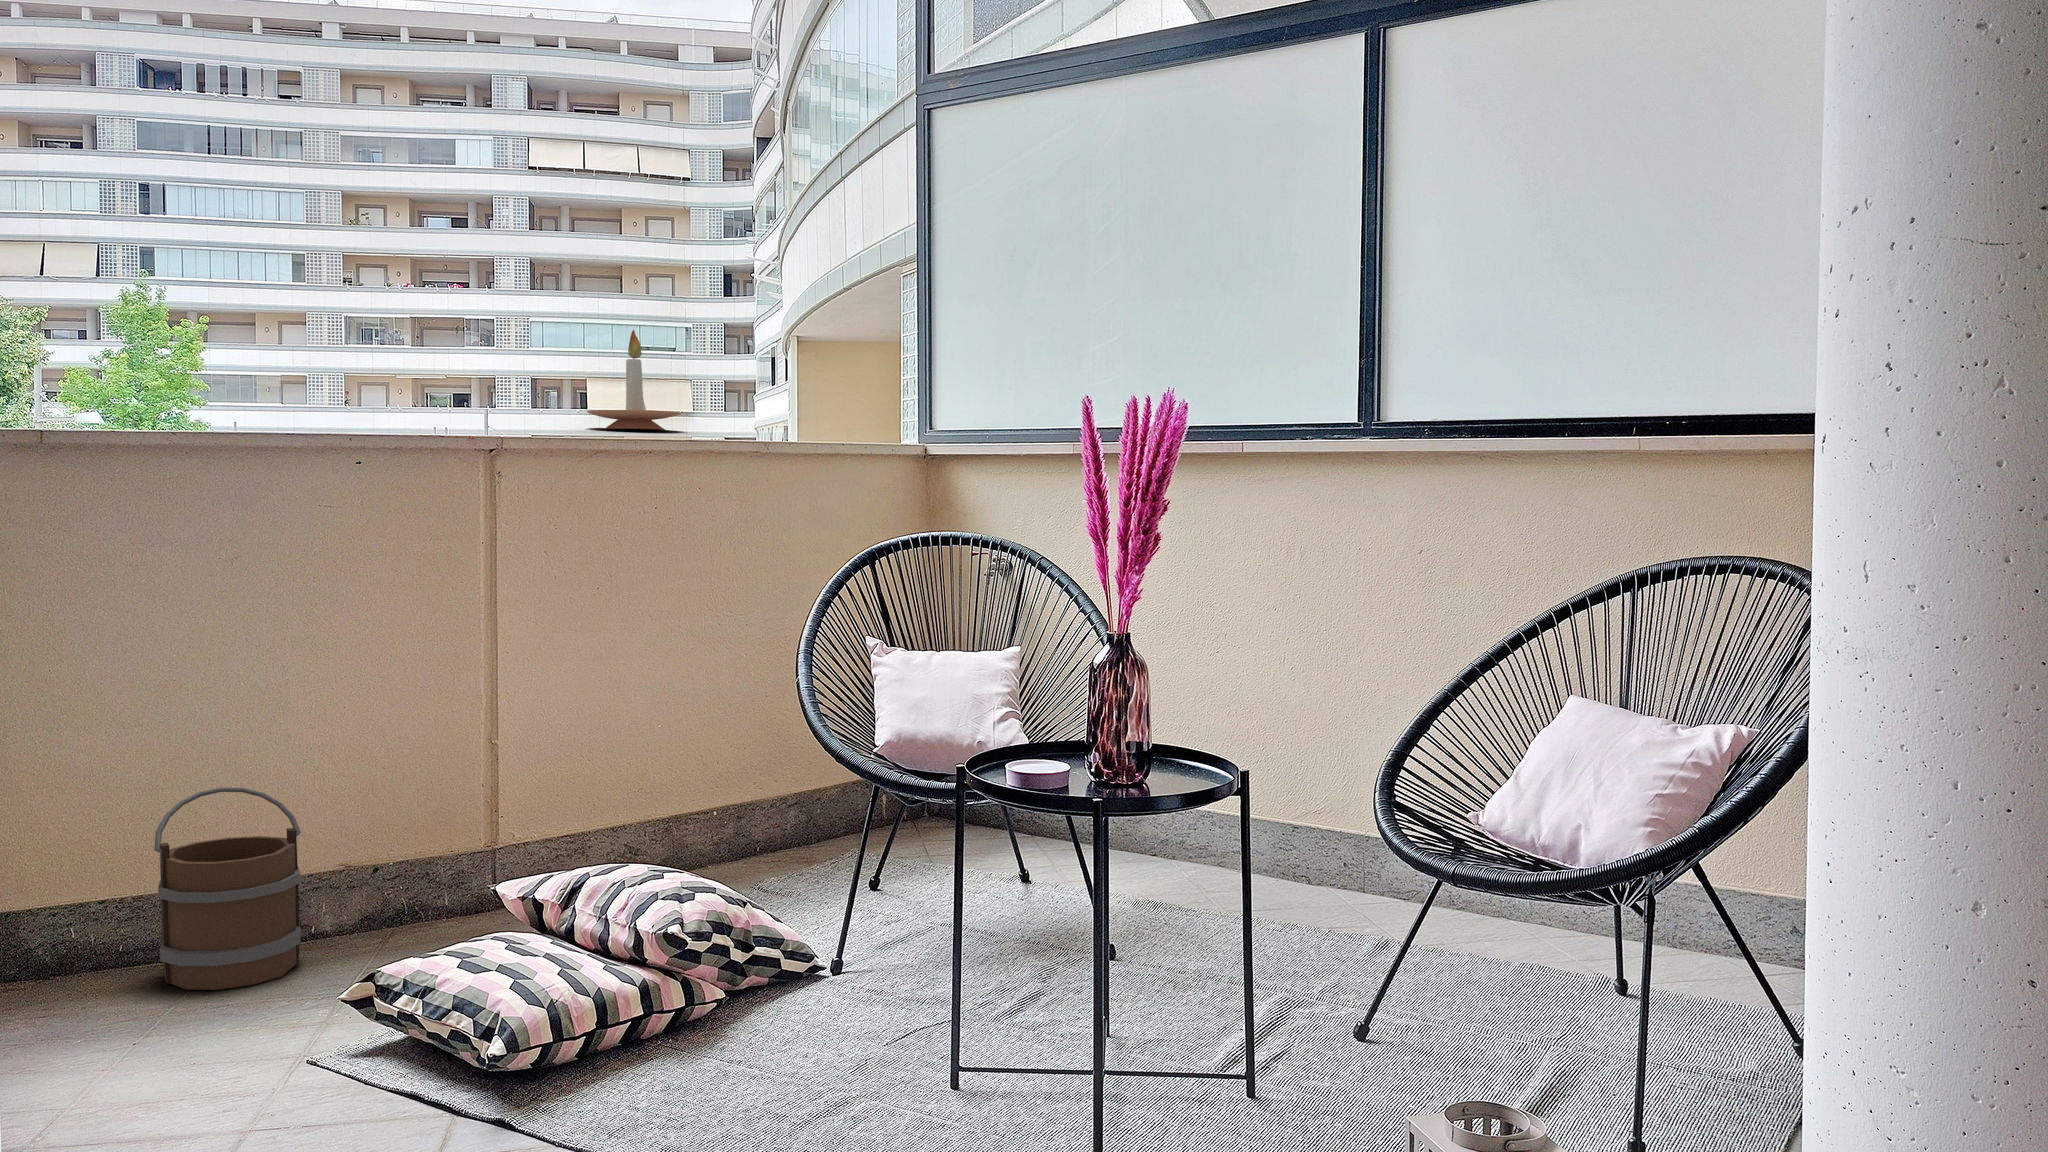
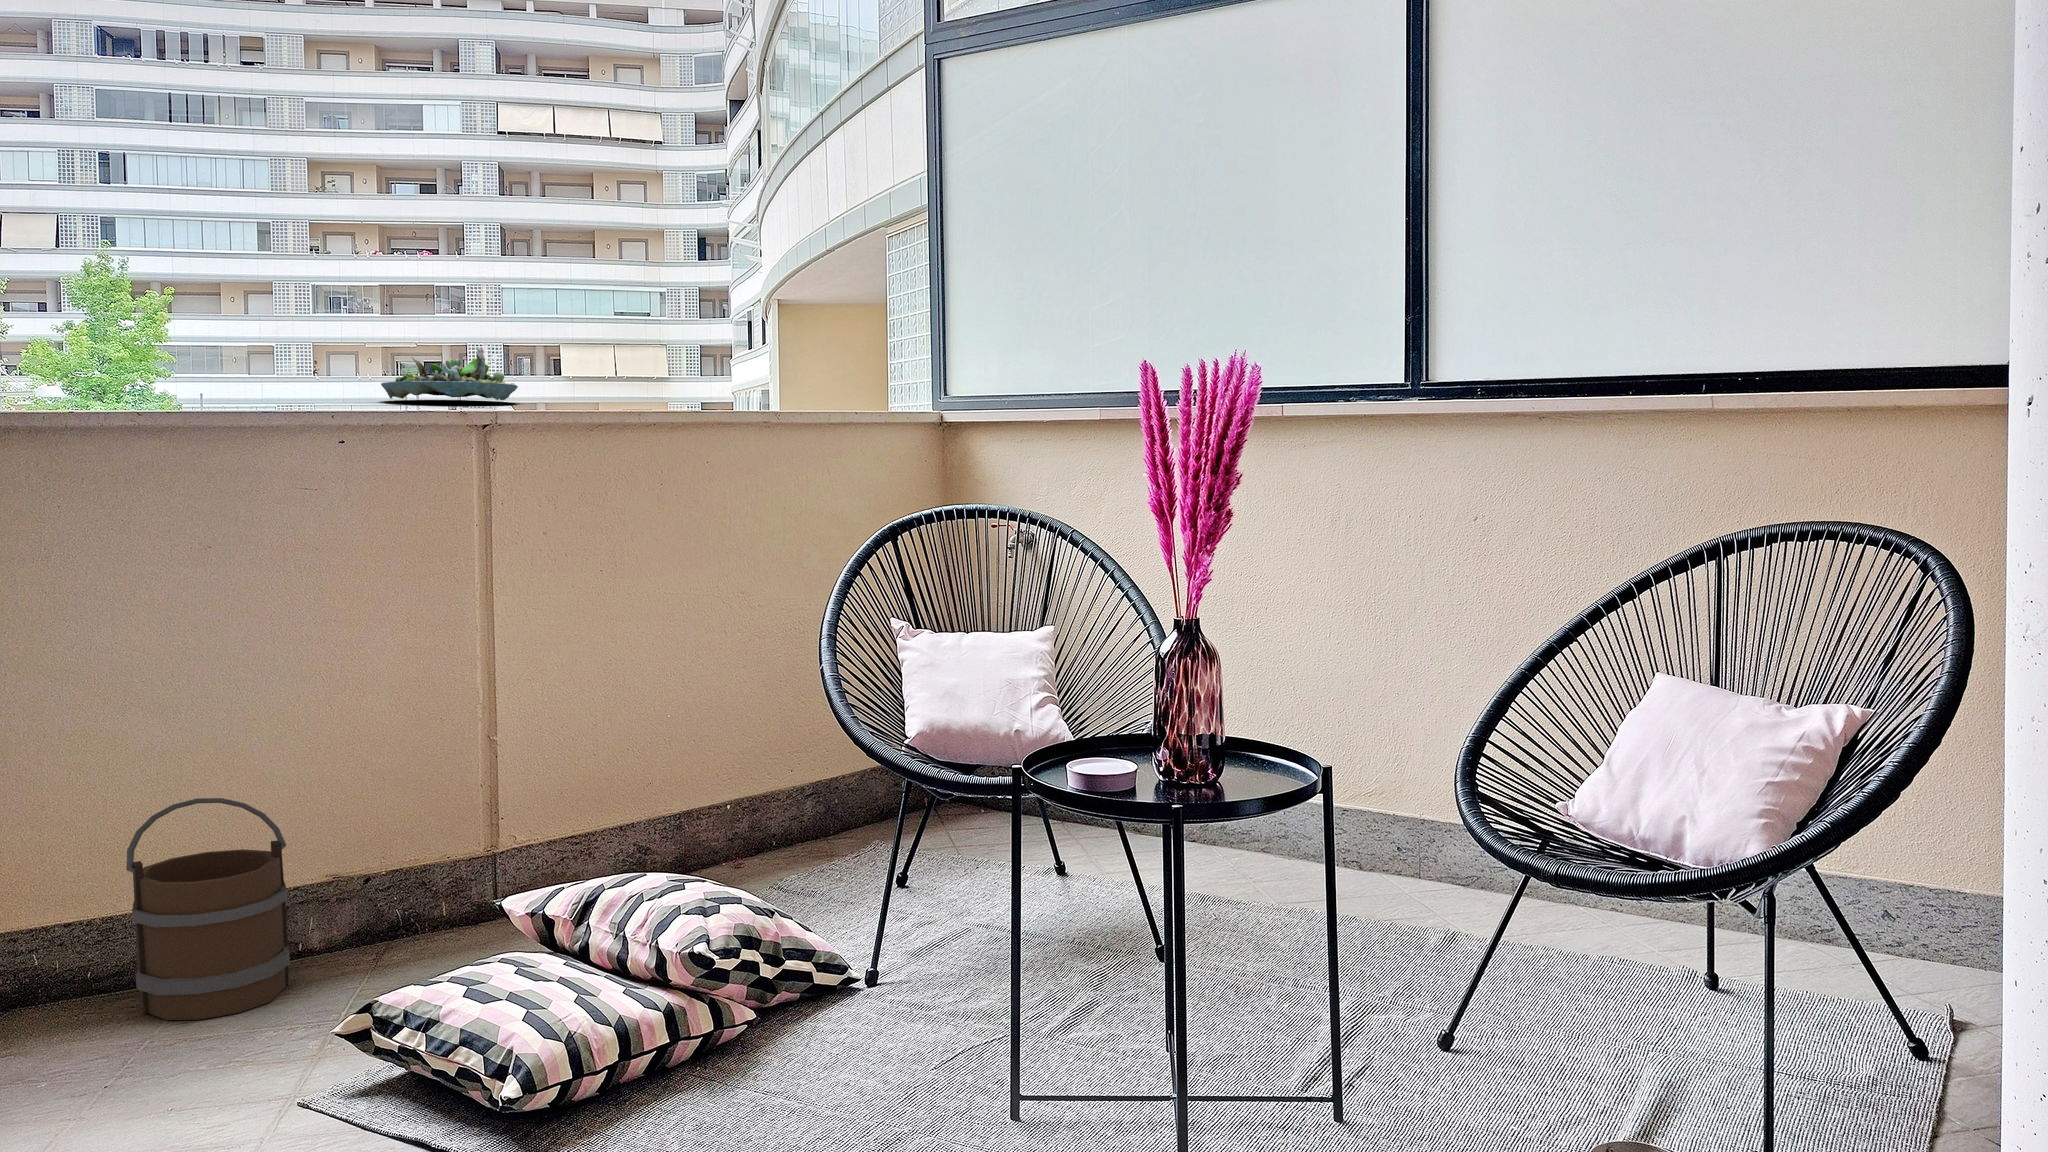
candle holder: present [587,330,681,431] -> none [579,295,680,403]
succulent planter: none [401,376,528,427] -> present [381,347,518,400]

